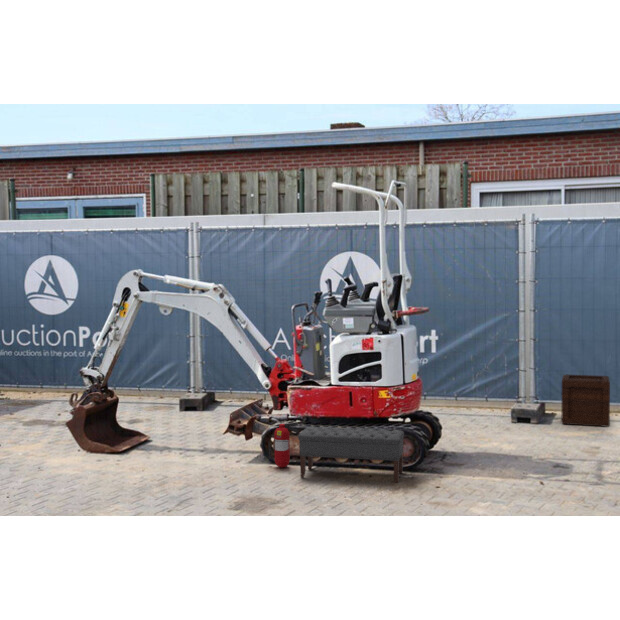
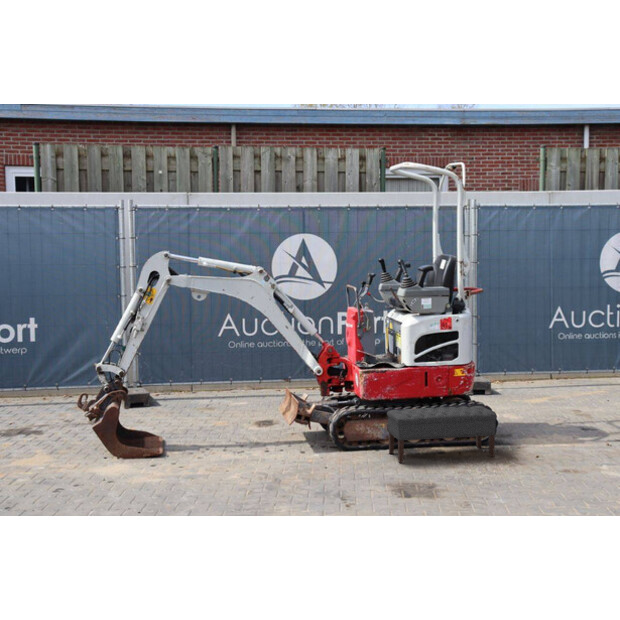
wooden crate: present [561,374,610,427] -> none [511,346,564,391]
fire extinguisher: present [269,422,298,468] -> none [346,407,378,455]

